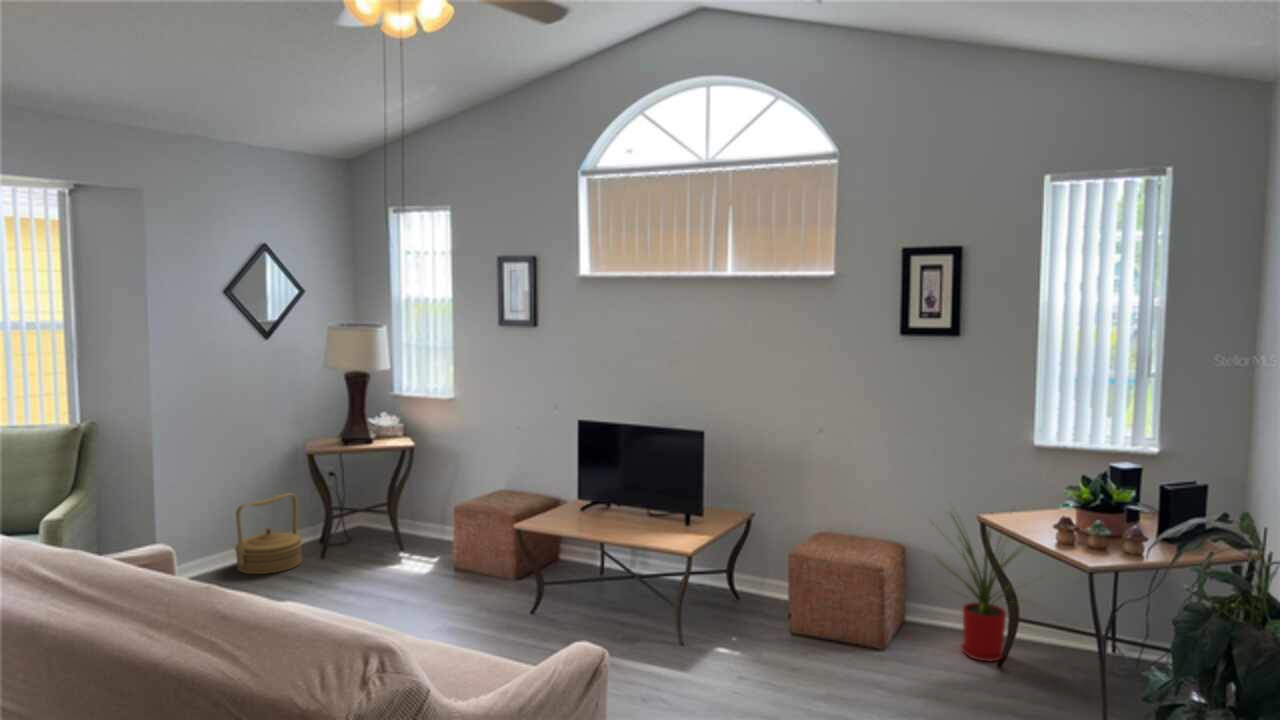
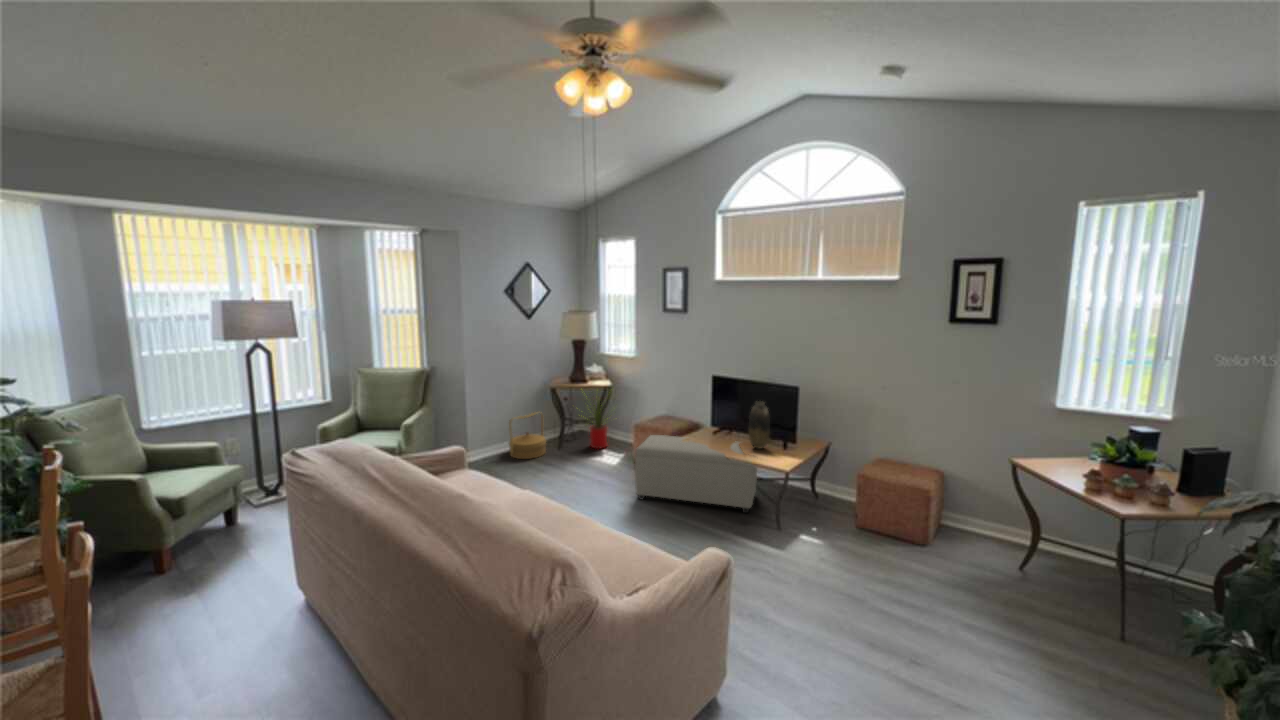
vase: none [633,456,664,527] -> present [749,401,770,449]
house plant: present [933,516,1029,661] -> present [581,389,608,449]
ottoman: none [458,518,647,627] -> present [635,435,757,513]

